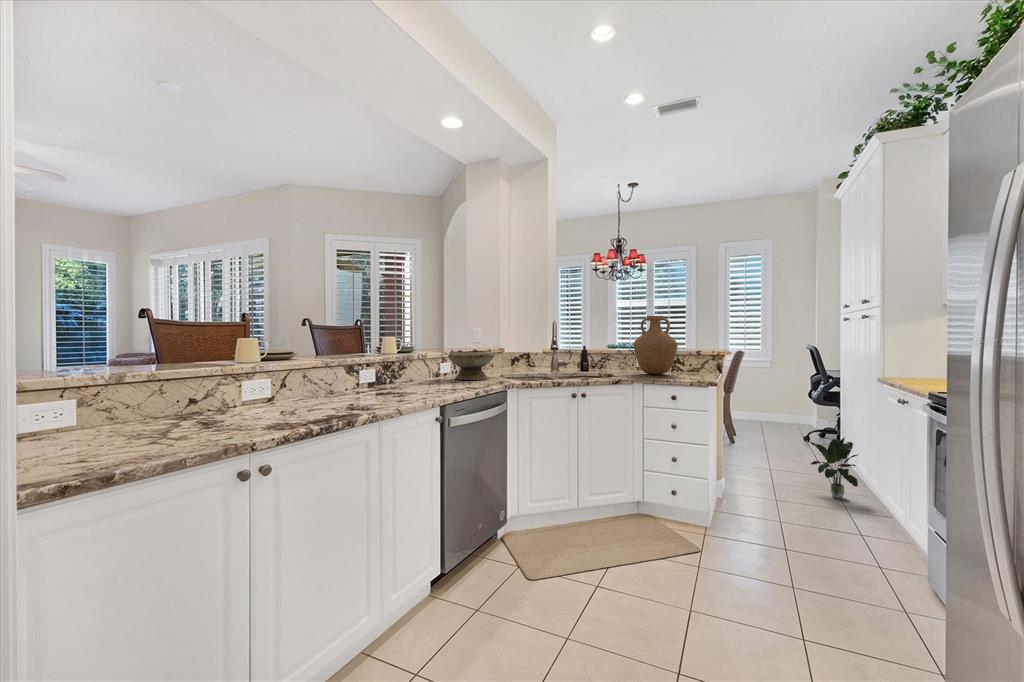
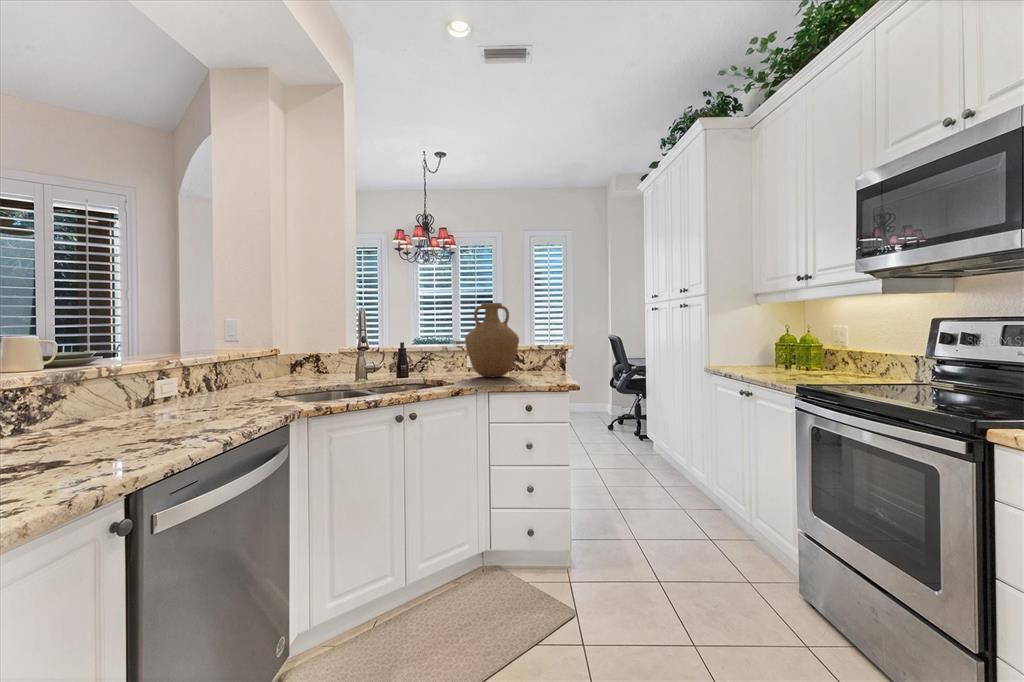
bowl: present [448,349,495,380] -> none [170,353,262,409]
potted plant: present [811,437,858,498] -> none [639,429,686,493]

